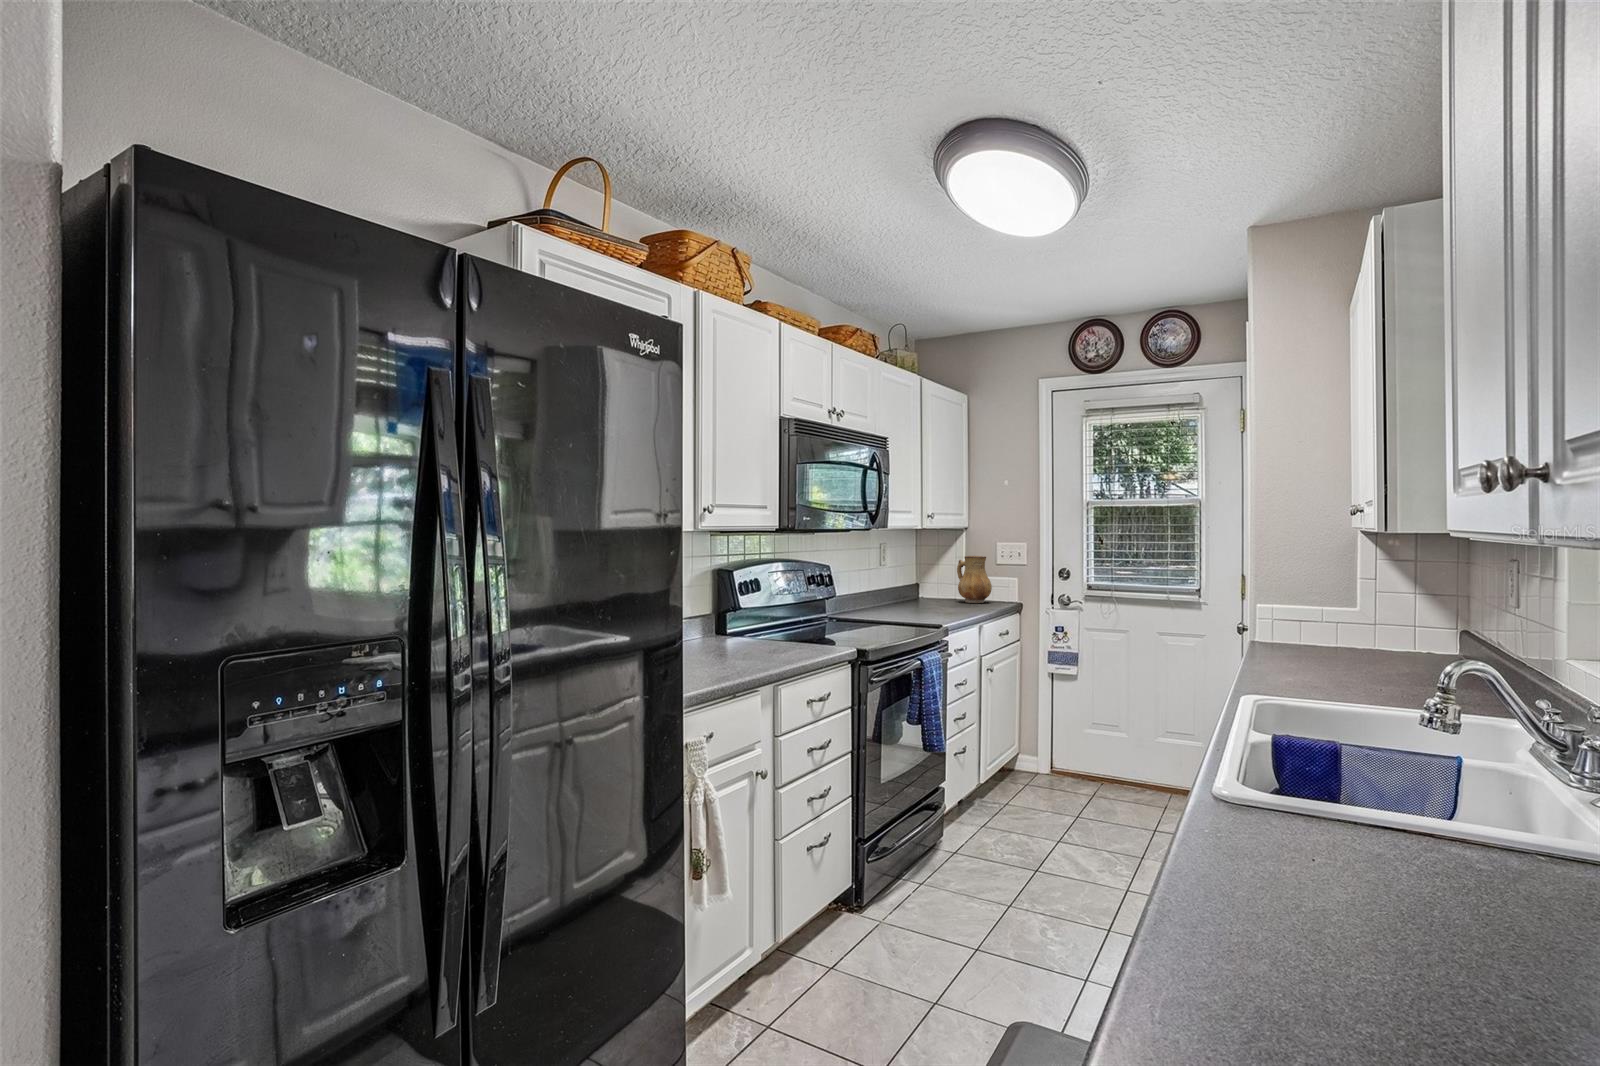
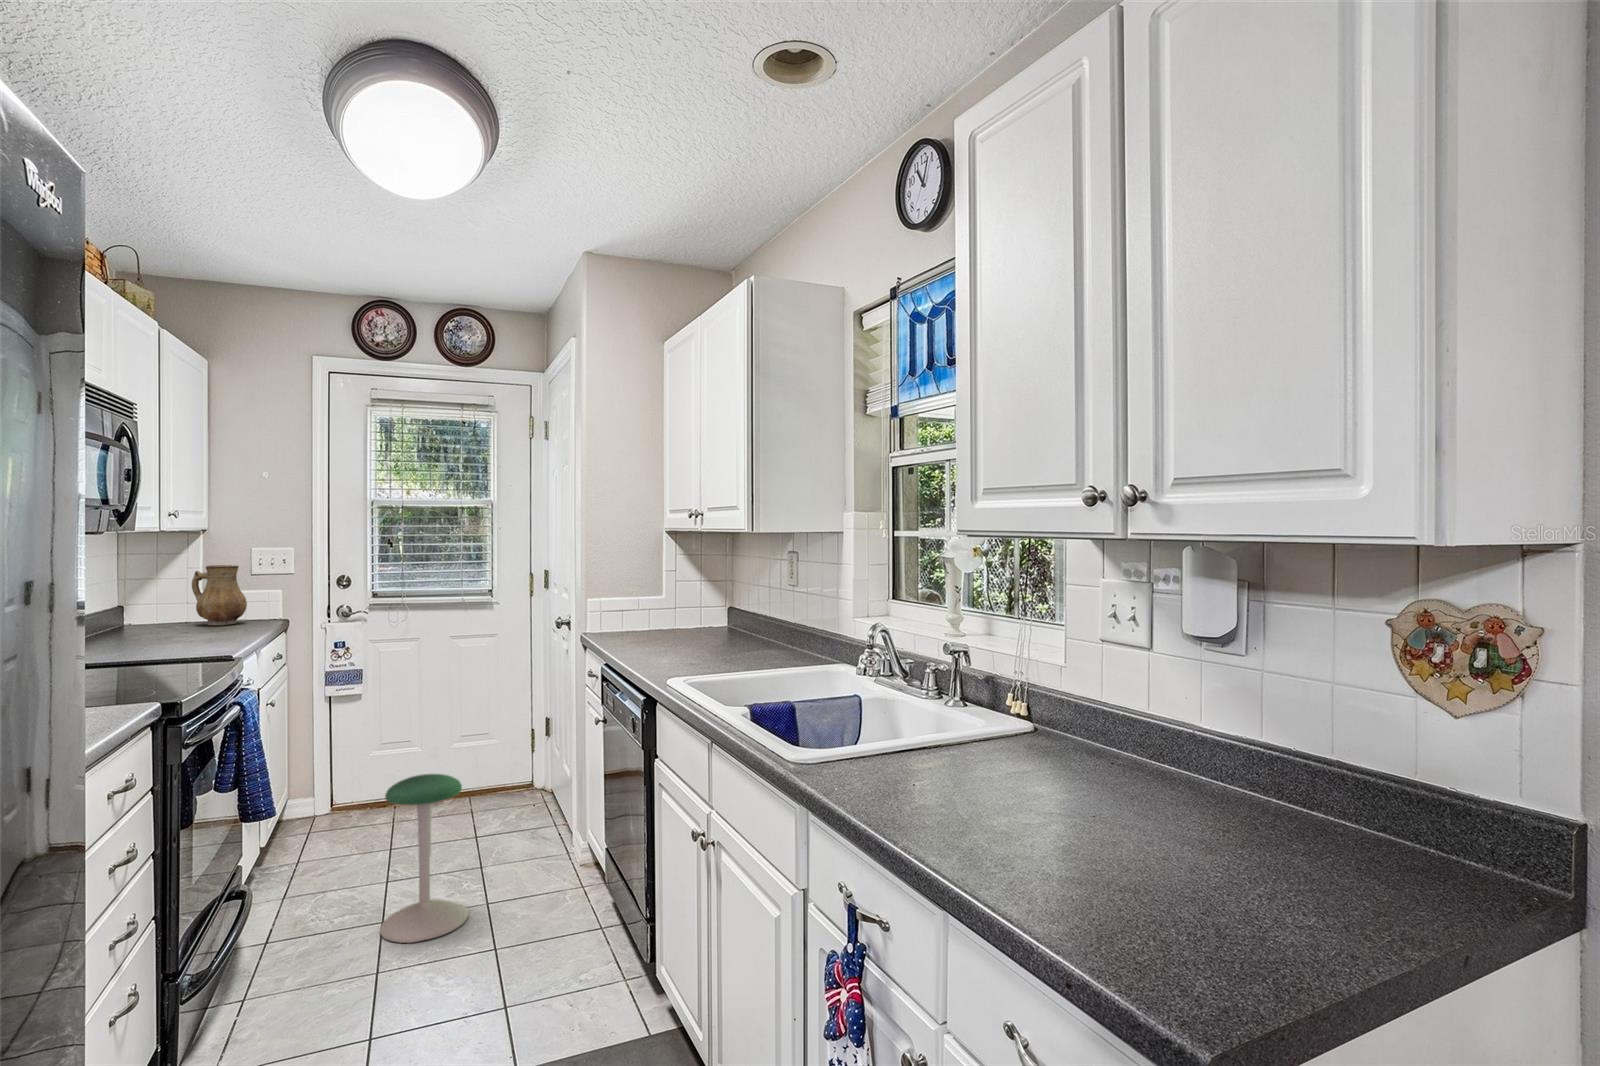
stool: none [1031,751,1109,902] -> present [380,774,469,943]

